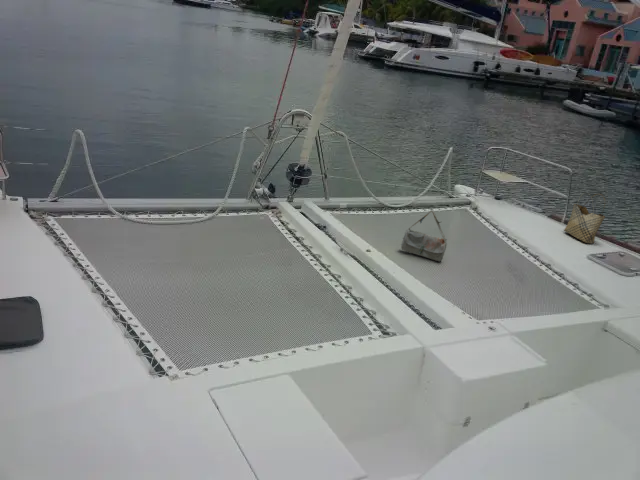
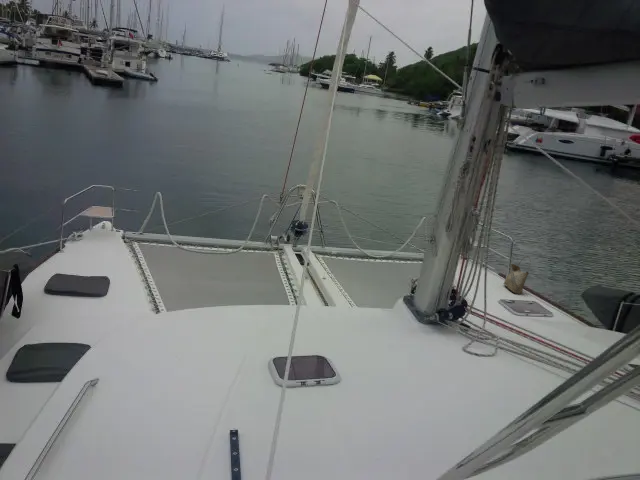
bag: present [401,210,447,261] -> none [354,255,382,291]

